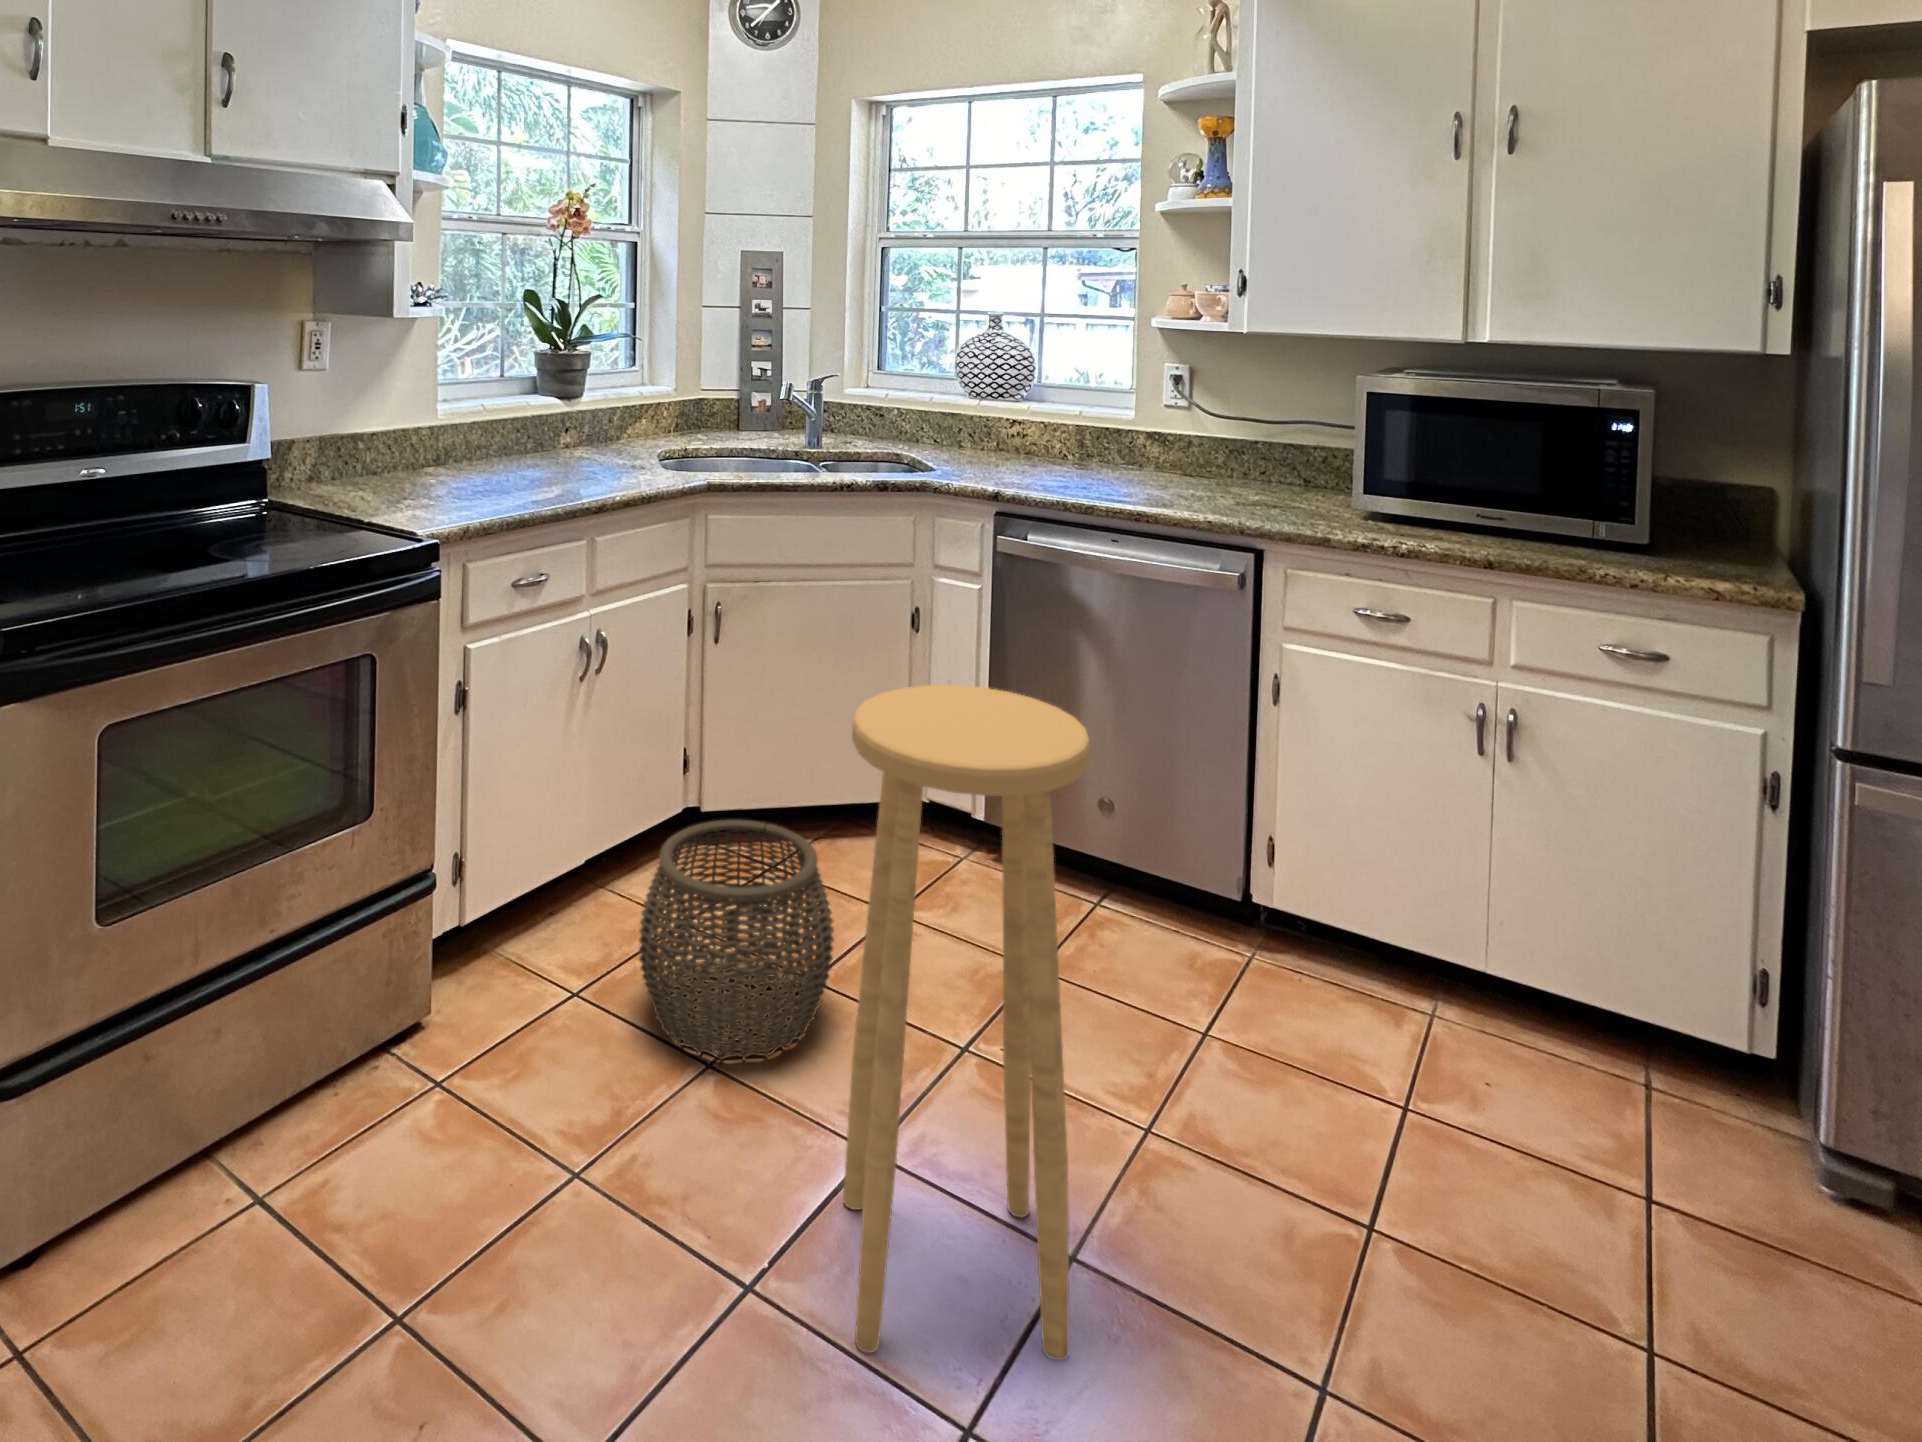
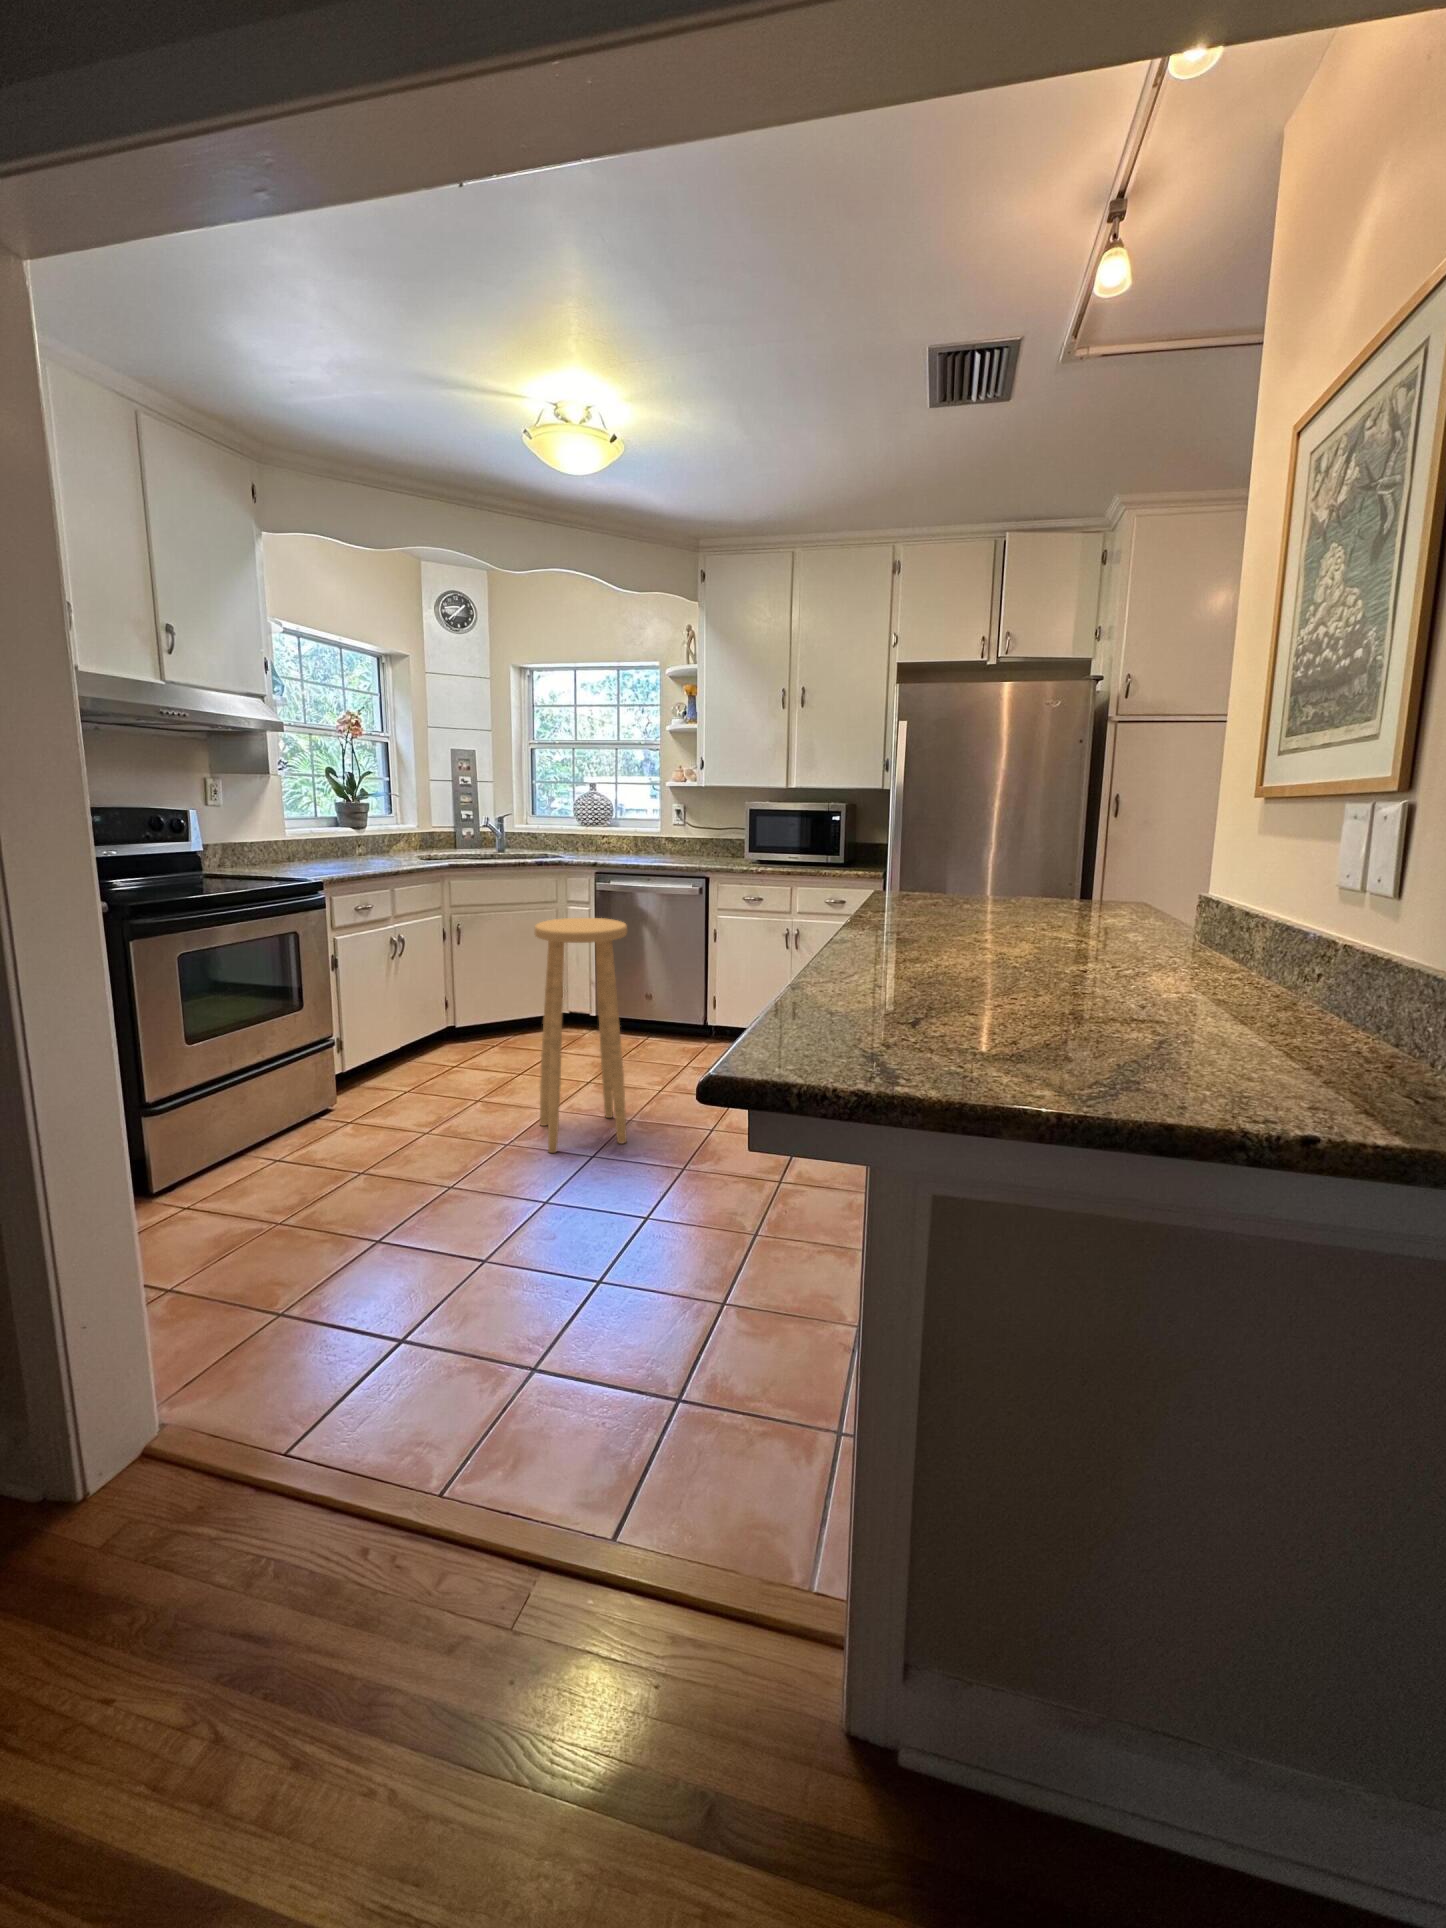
woven basket: present [639,820,834,1060] -> none [437,1008,528,1100]

